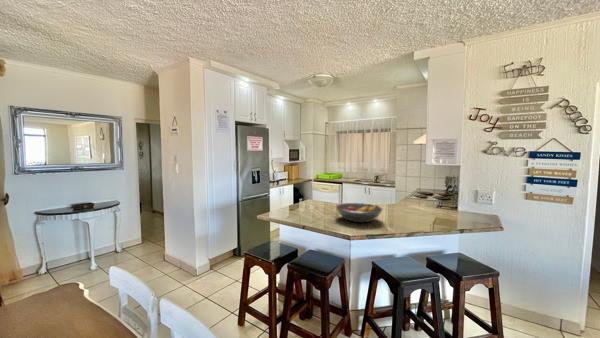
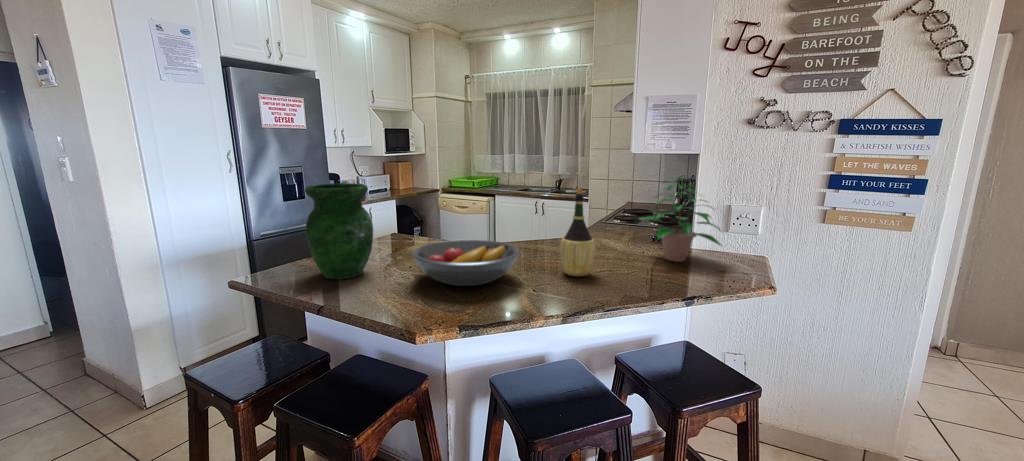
potted plant: none [429,177,476,216] -> present [640,177,721,262]
vase: none [292,178,317,218] -> present [305,183,373,279]
wine bottle: none [398,182,415,221] -> present [560,188,596,276]

